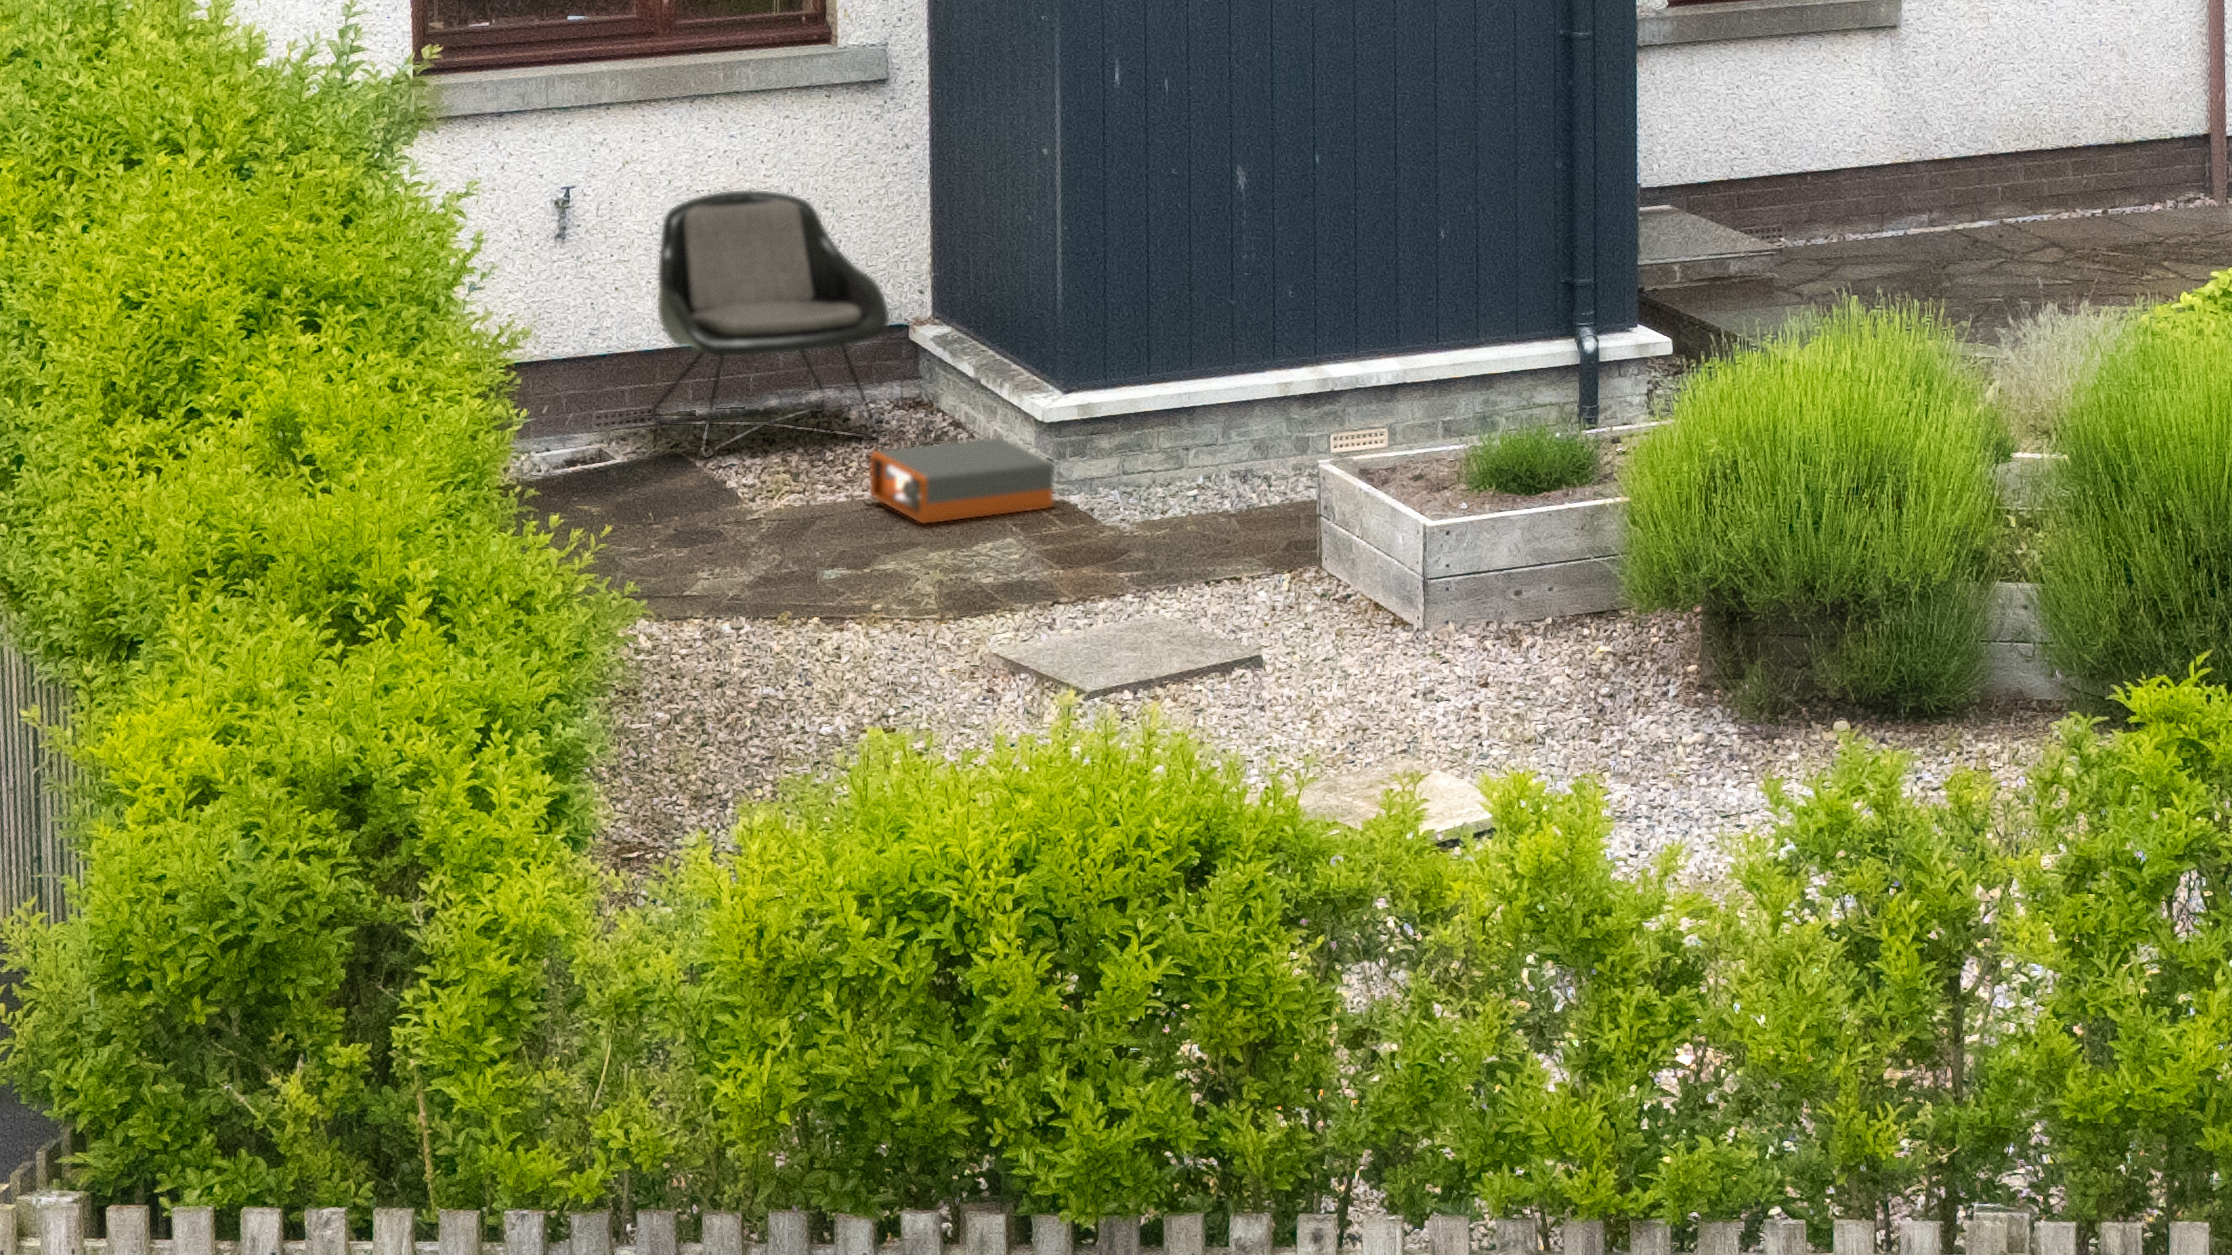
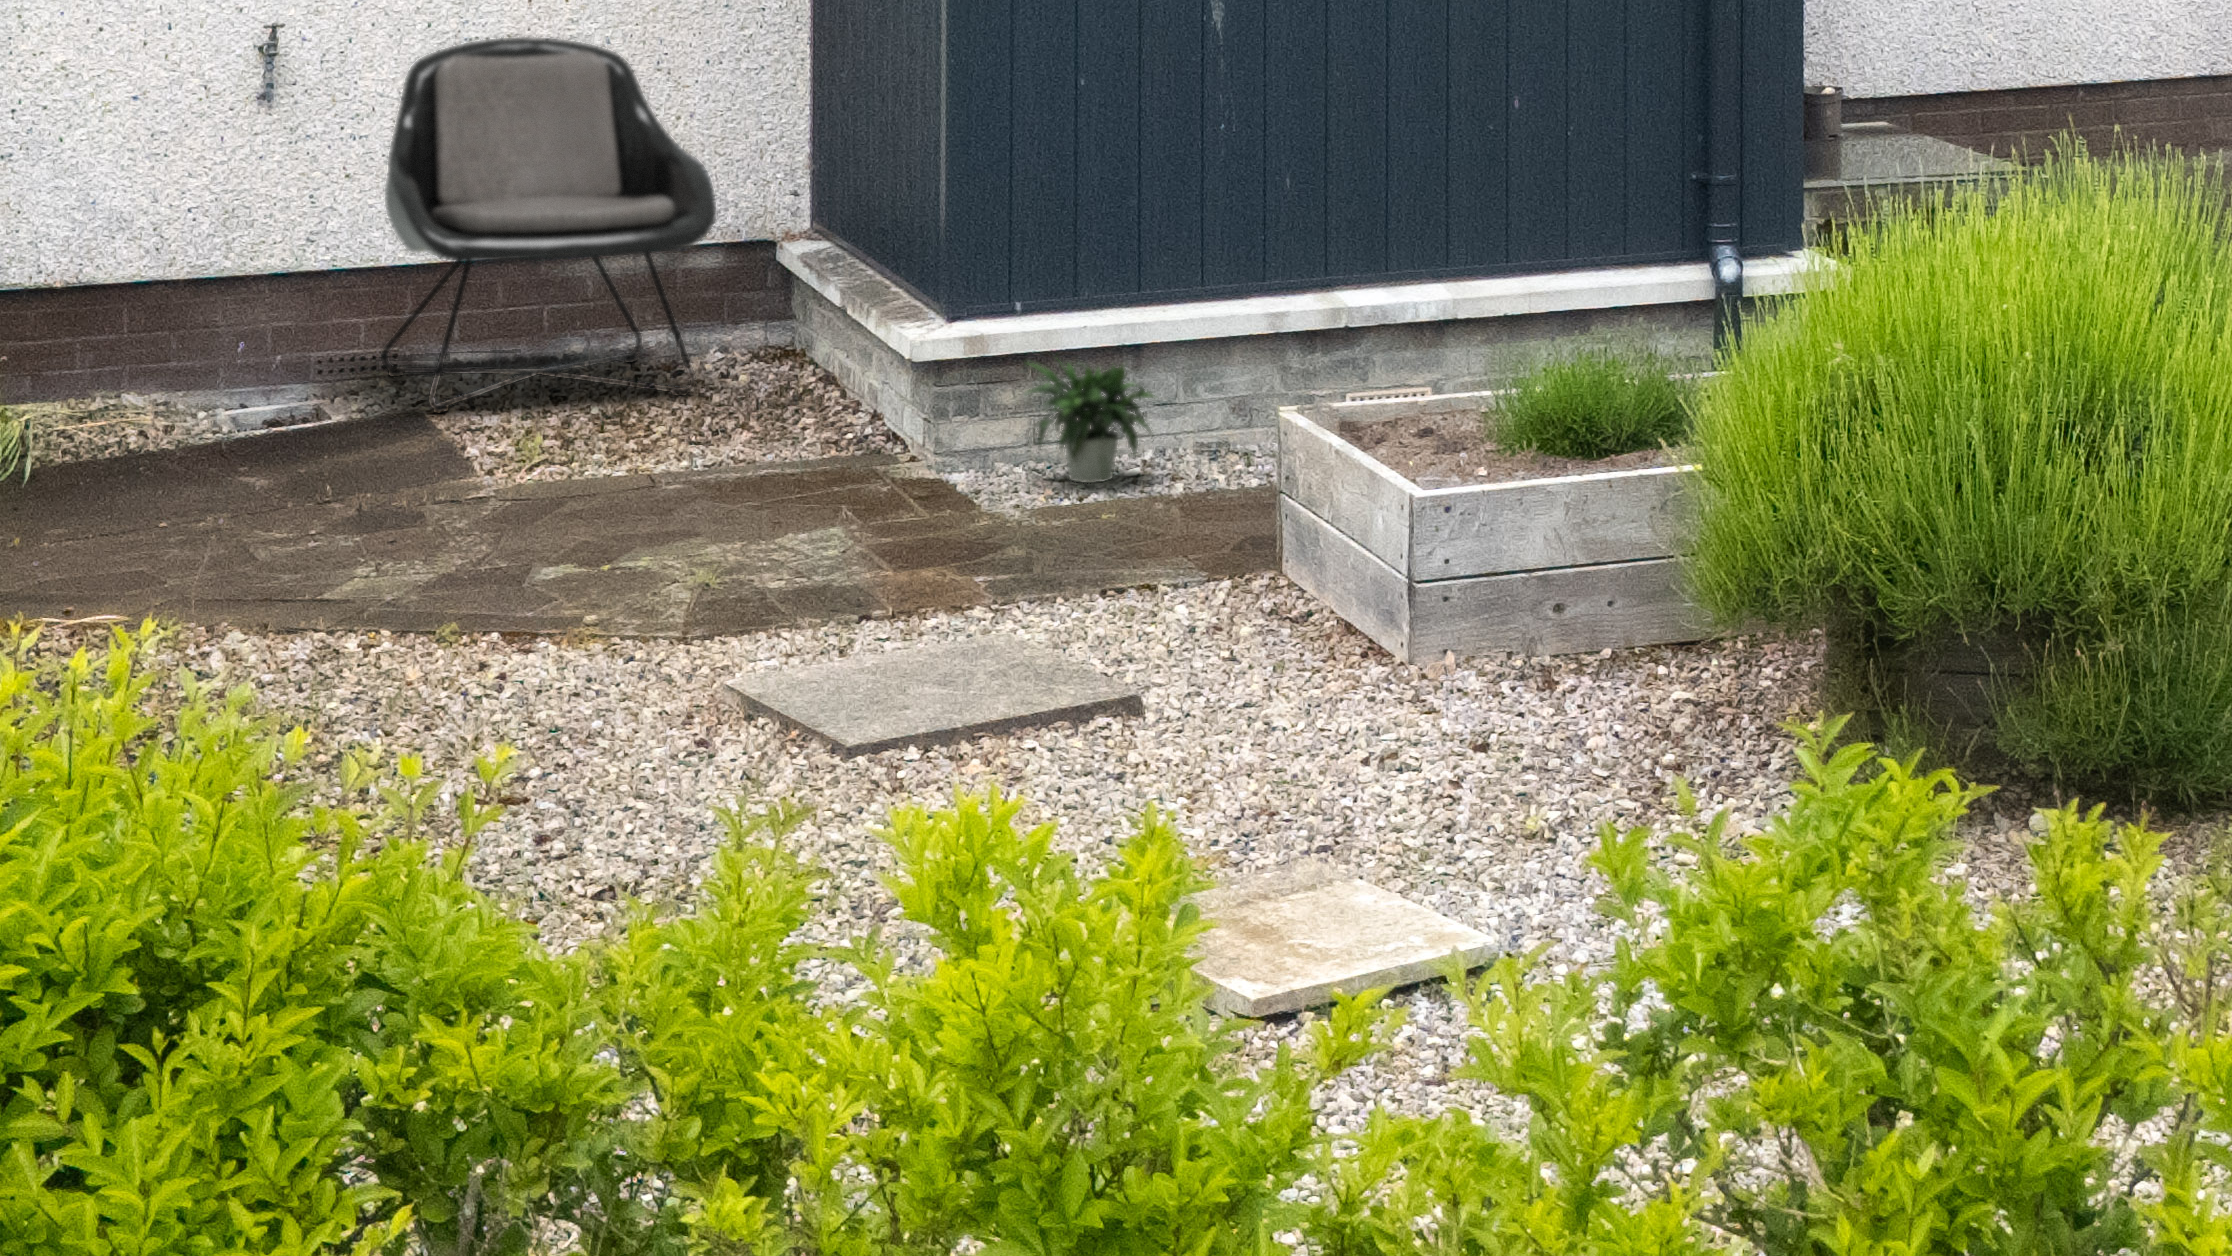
potted plant: none [1109,423,1220,508] -> present [1025,360,1154,483]
storage box: present [870,438,1054,523] -> none [641,379,910,496]

